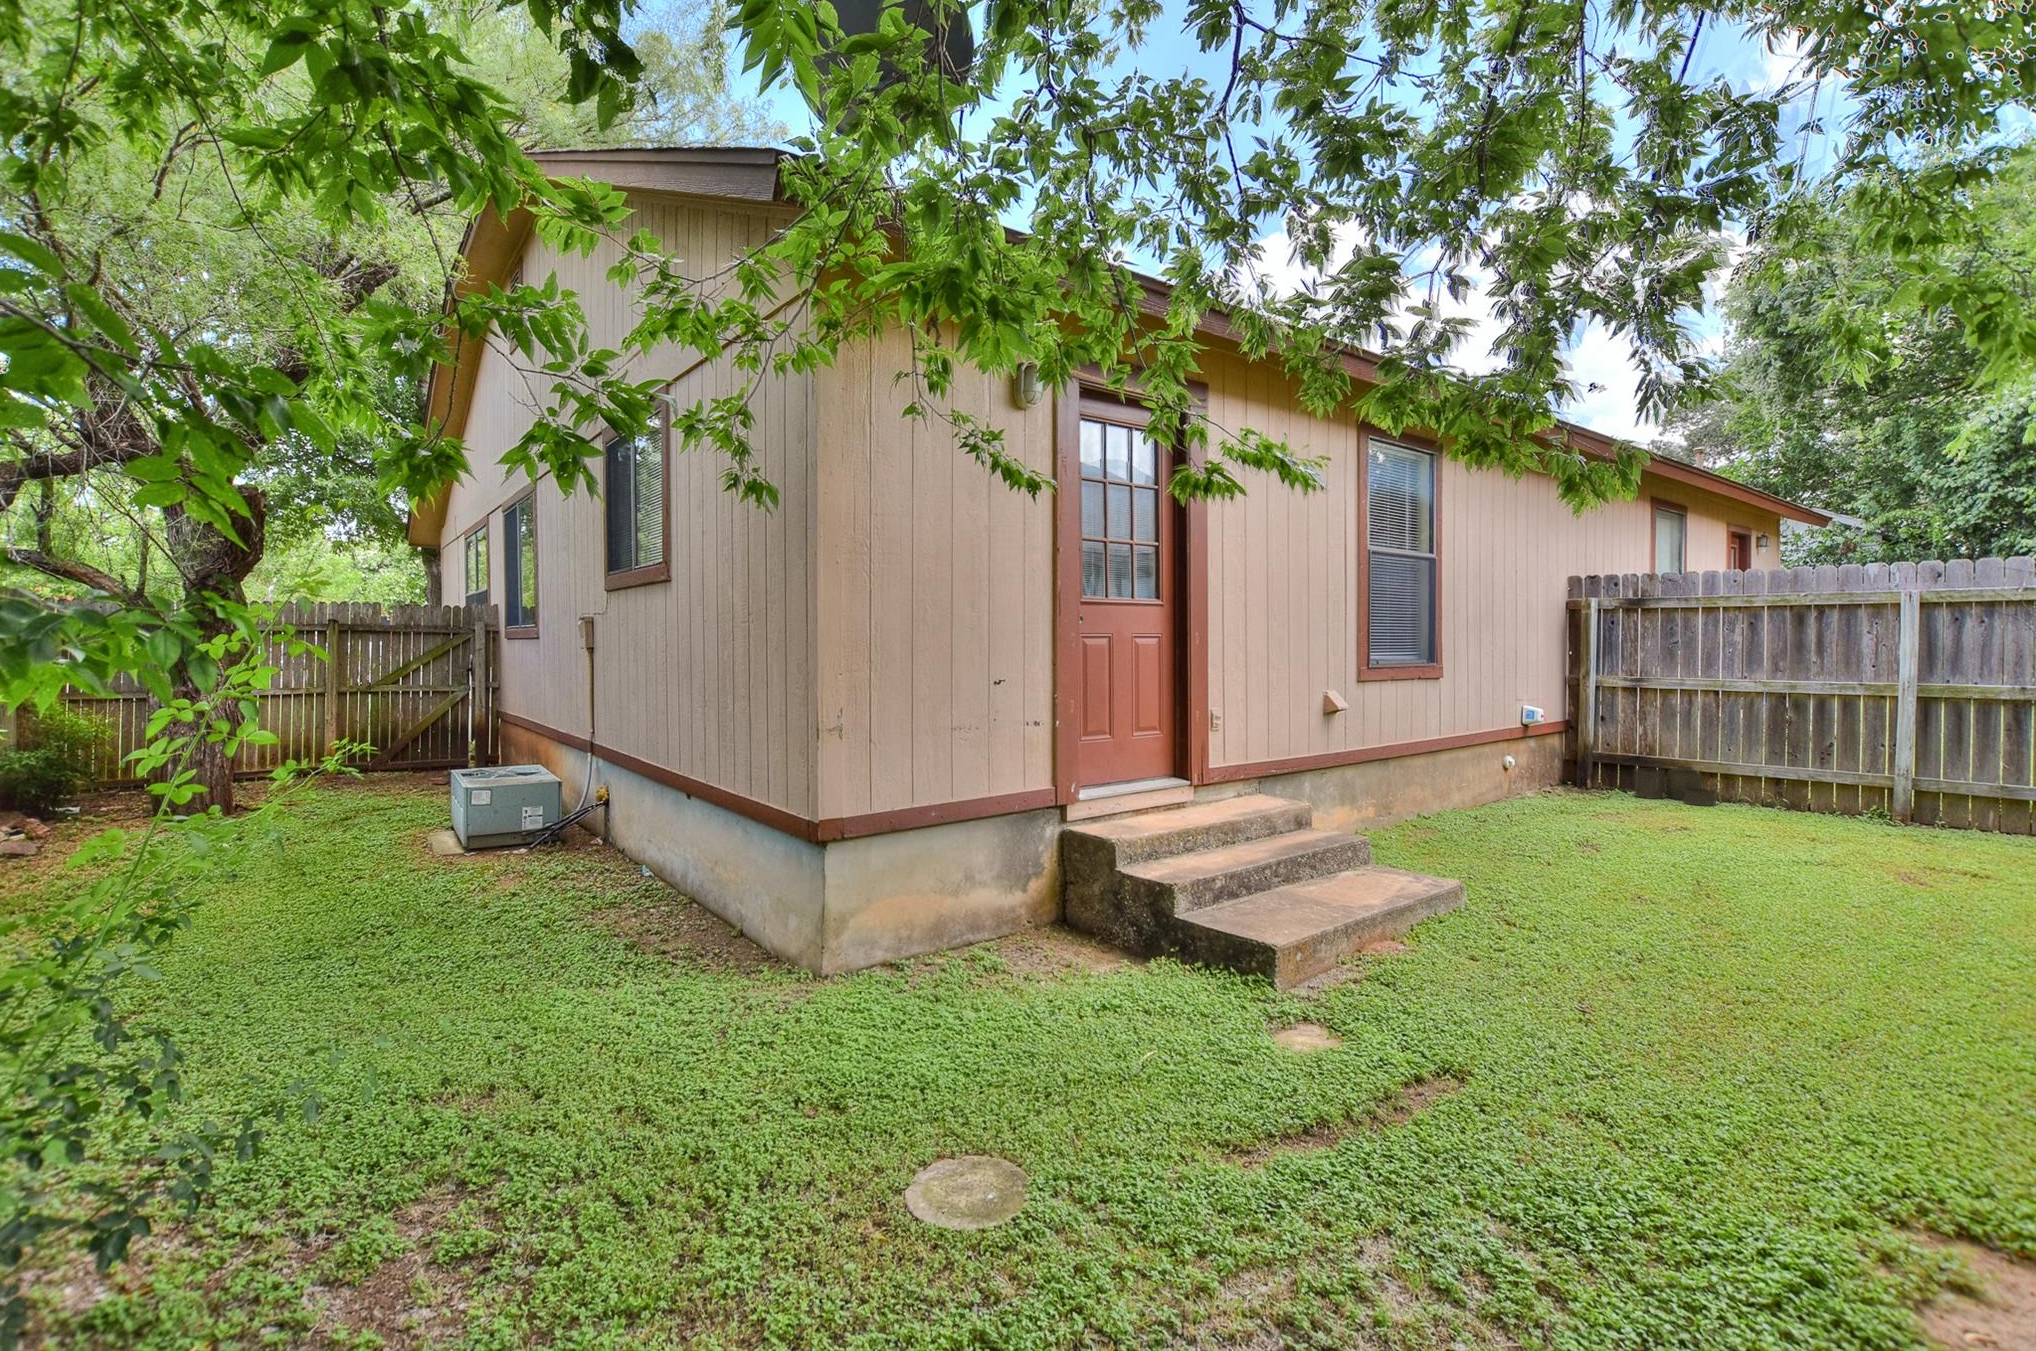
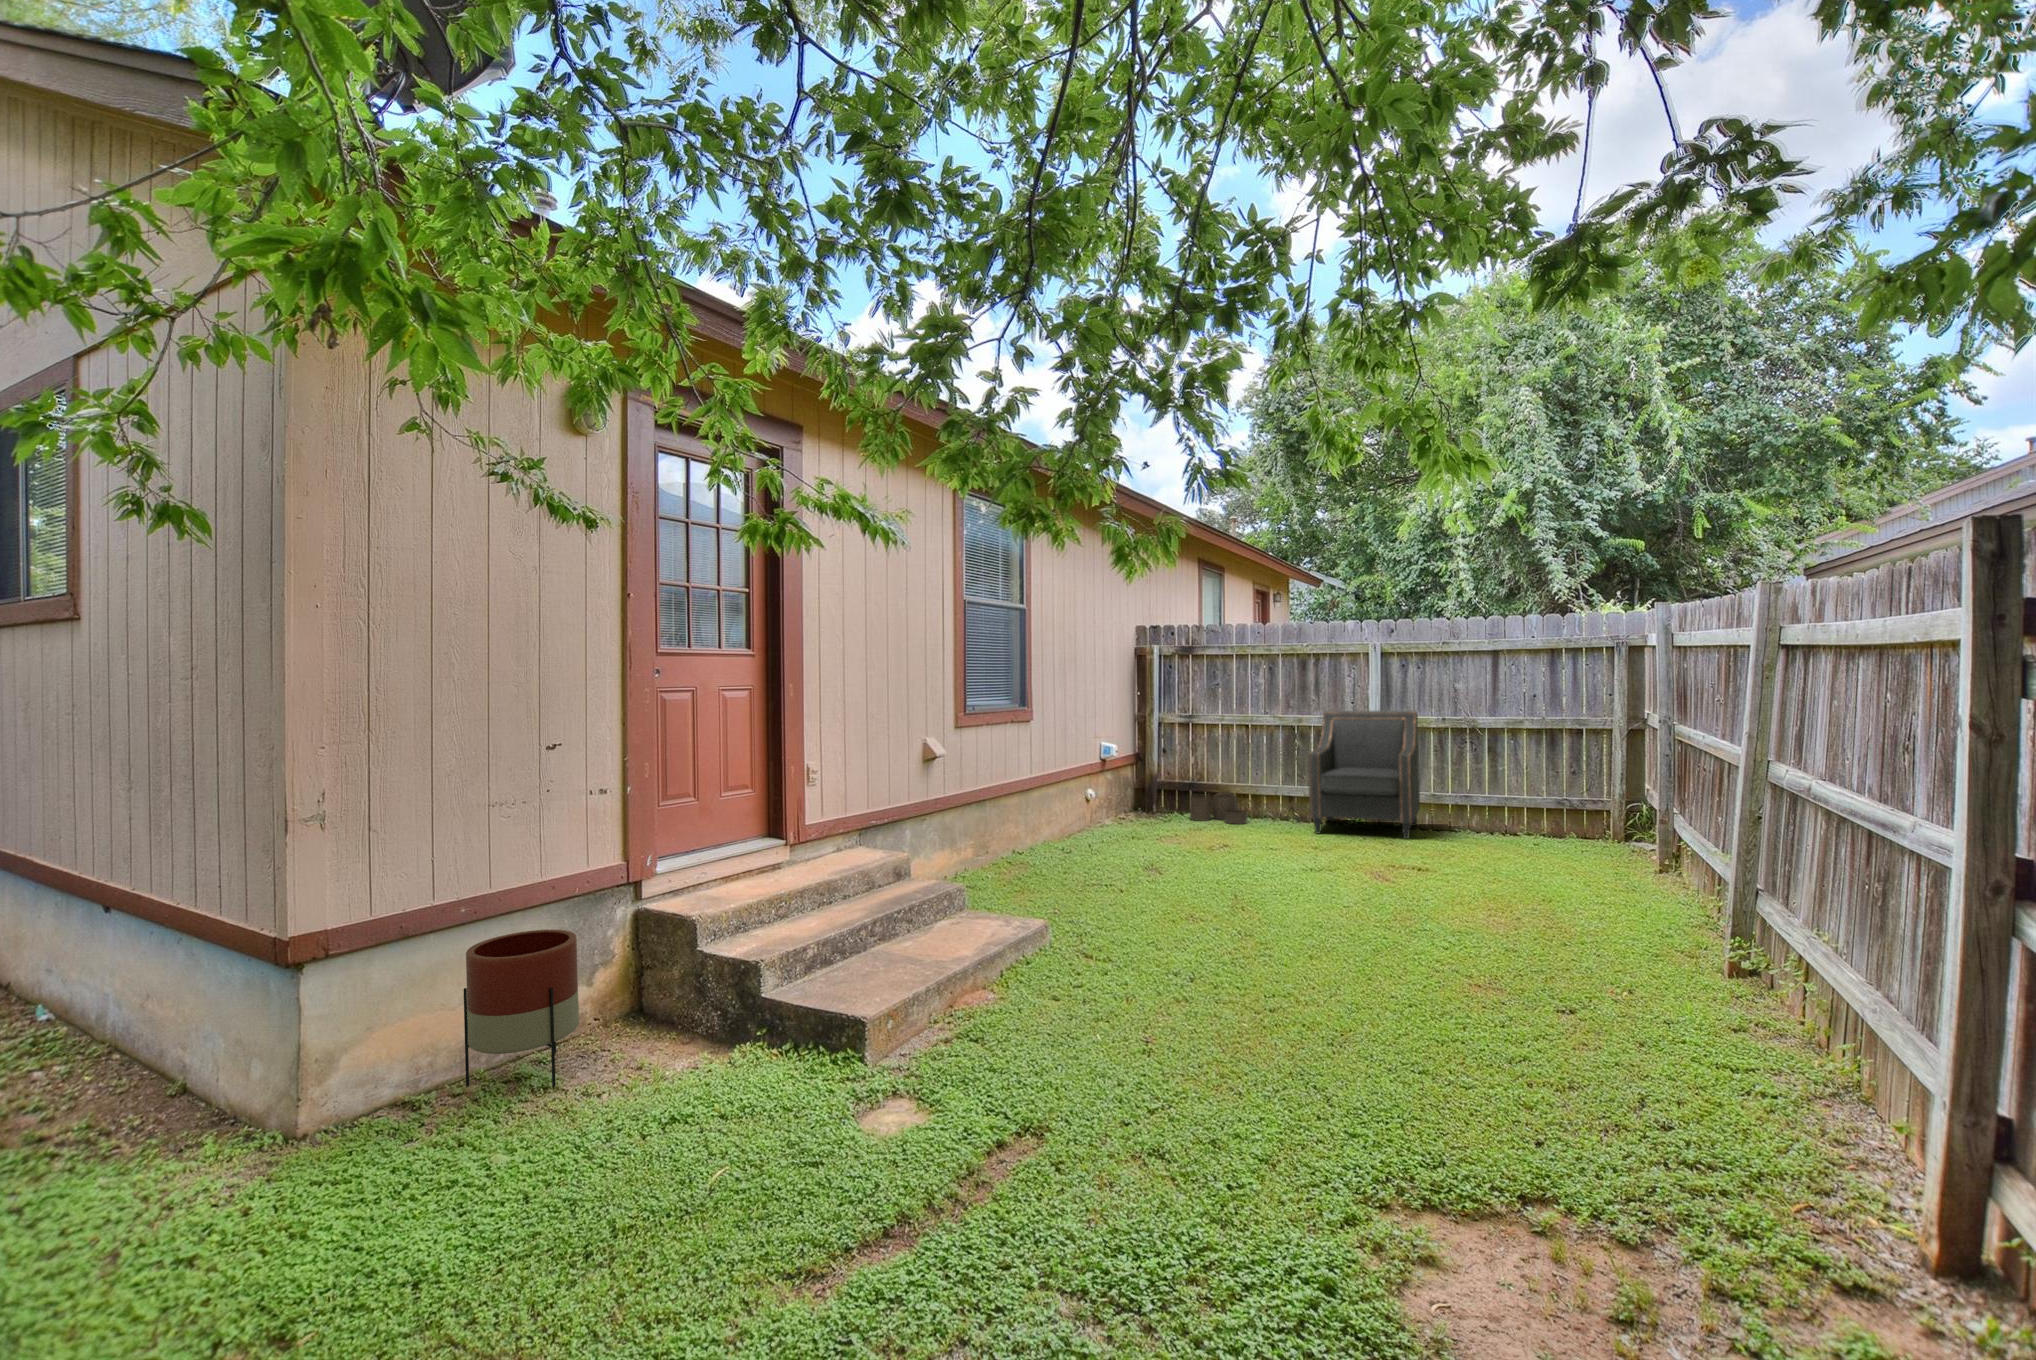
chair: none [1810,674,1997,841] -> present [1308,710,1420,839]
planter: none [941,834,1023,962] -> present [464,930,579,1087]

